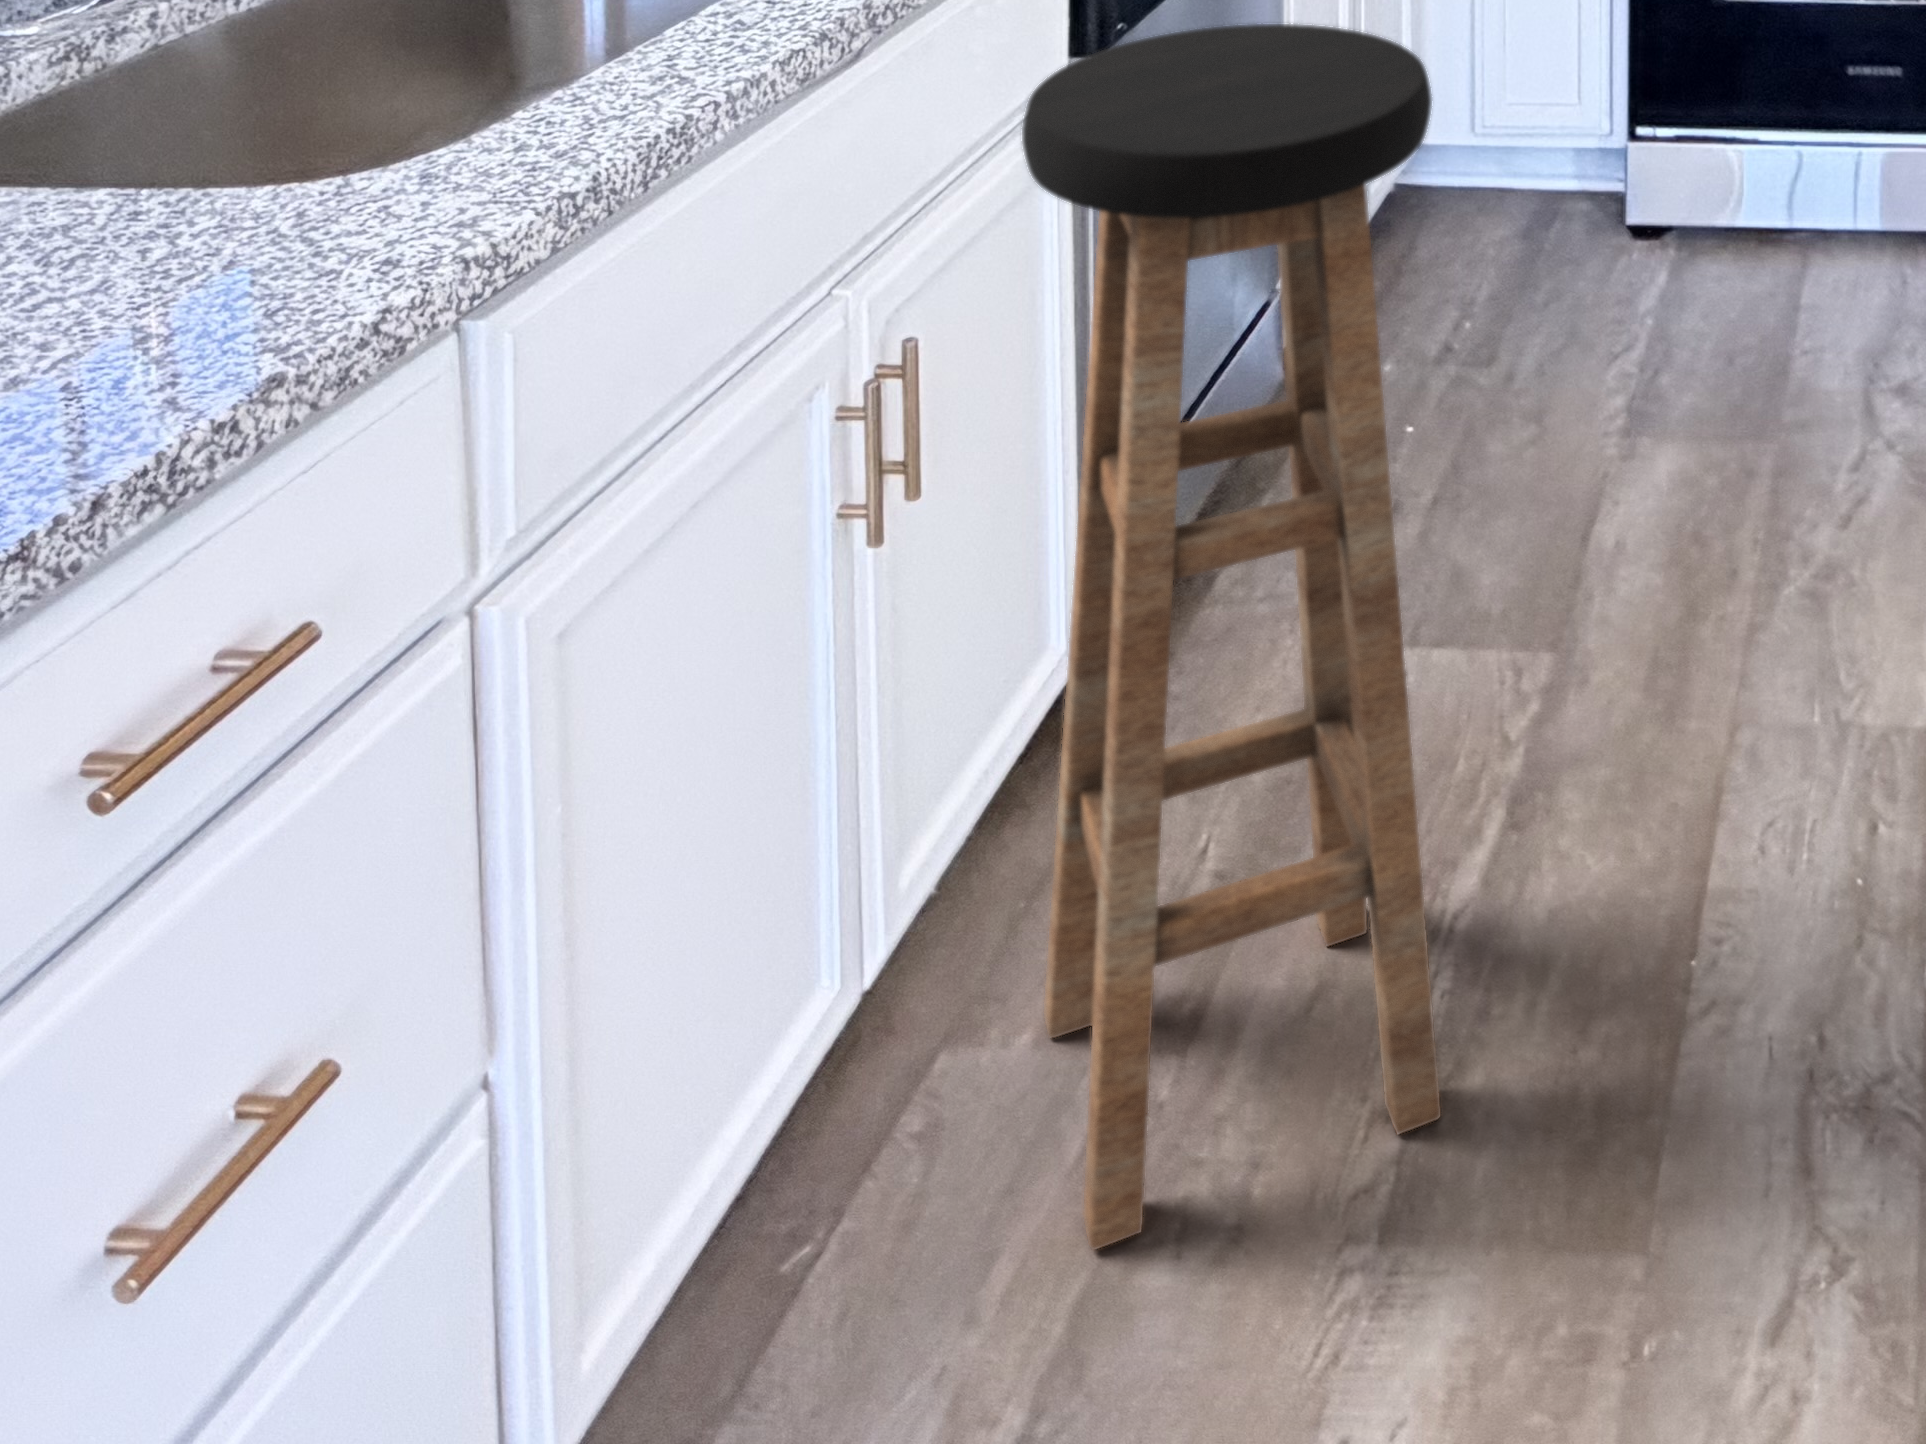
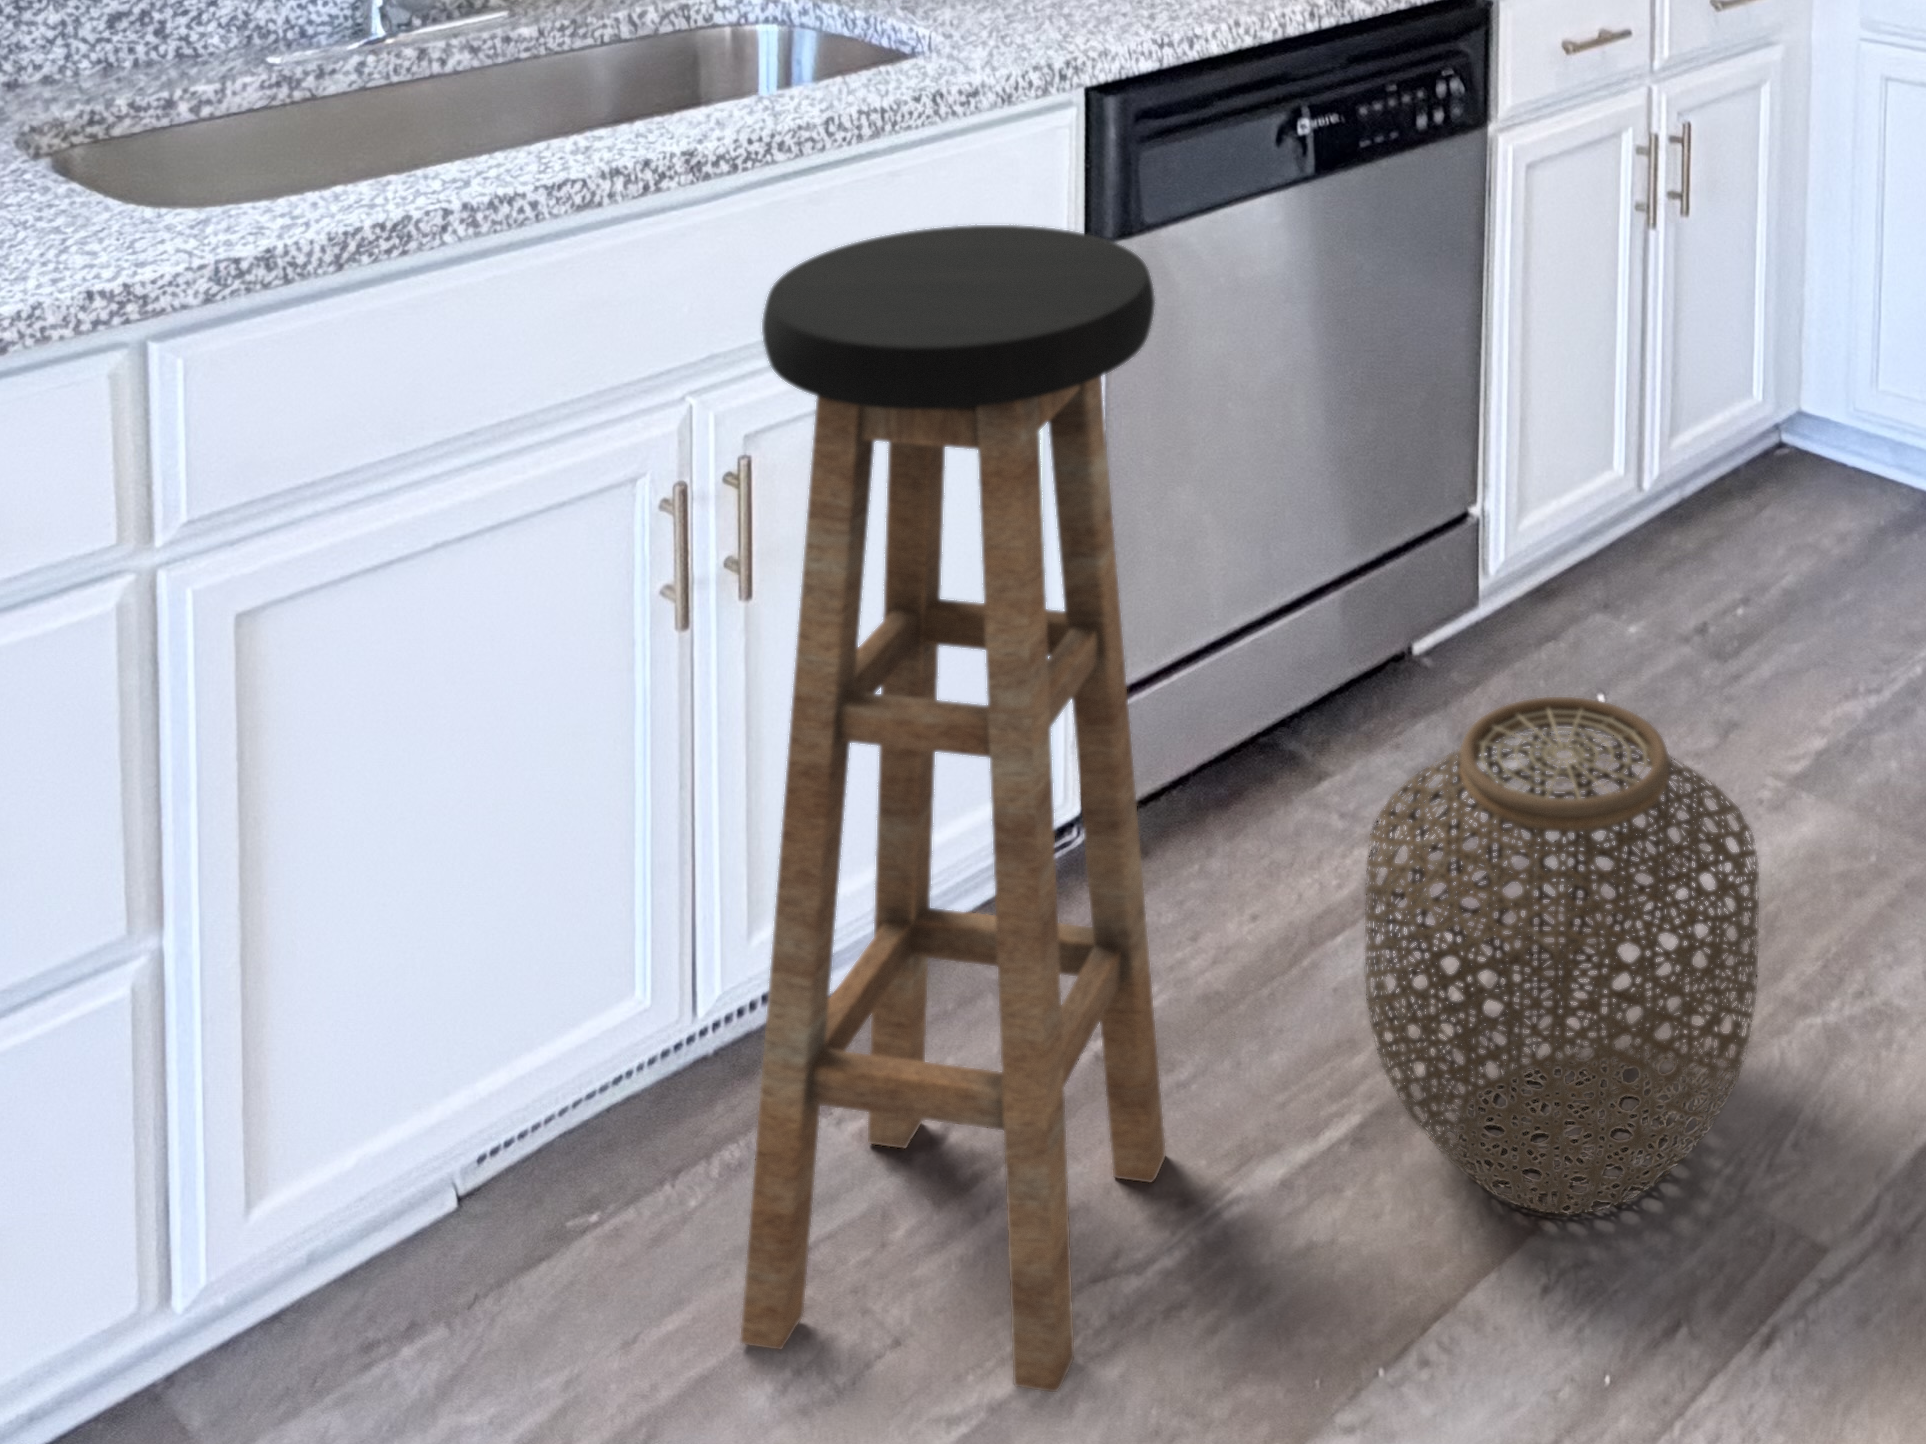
woven basket: none [1497,356,1849,803] -> present [1365,697,1759,1214]

